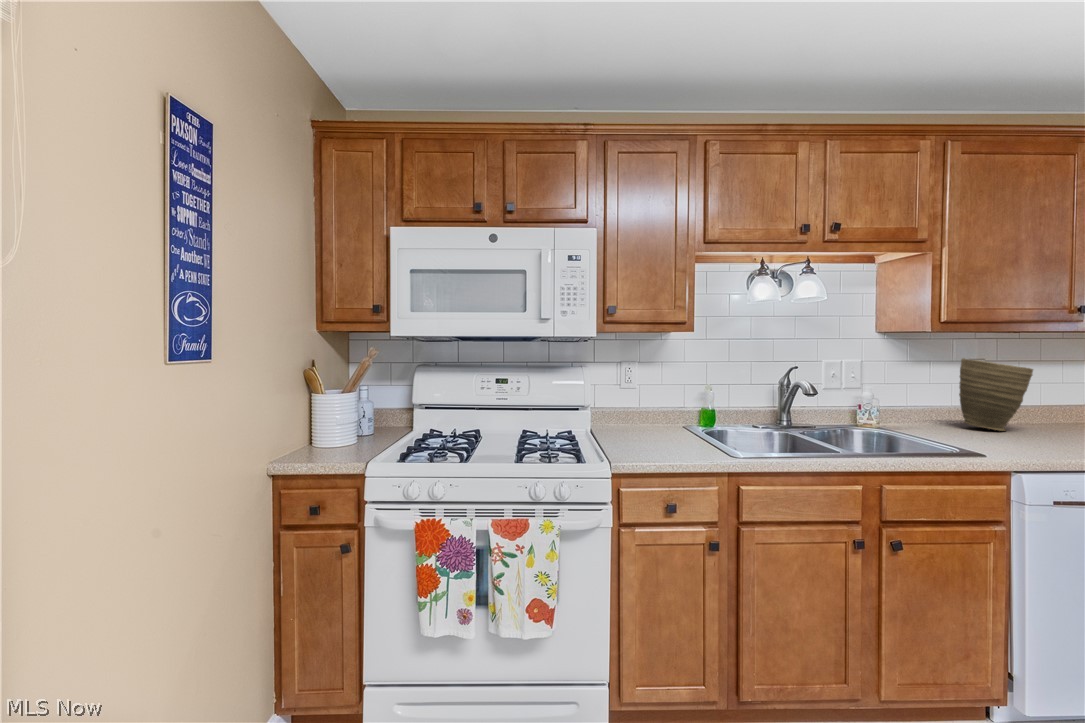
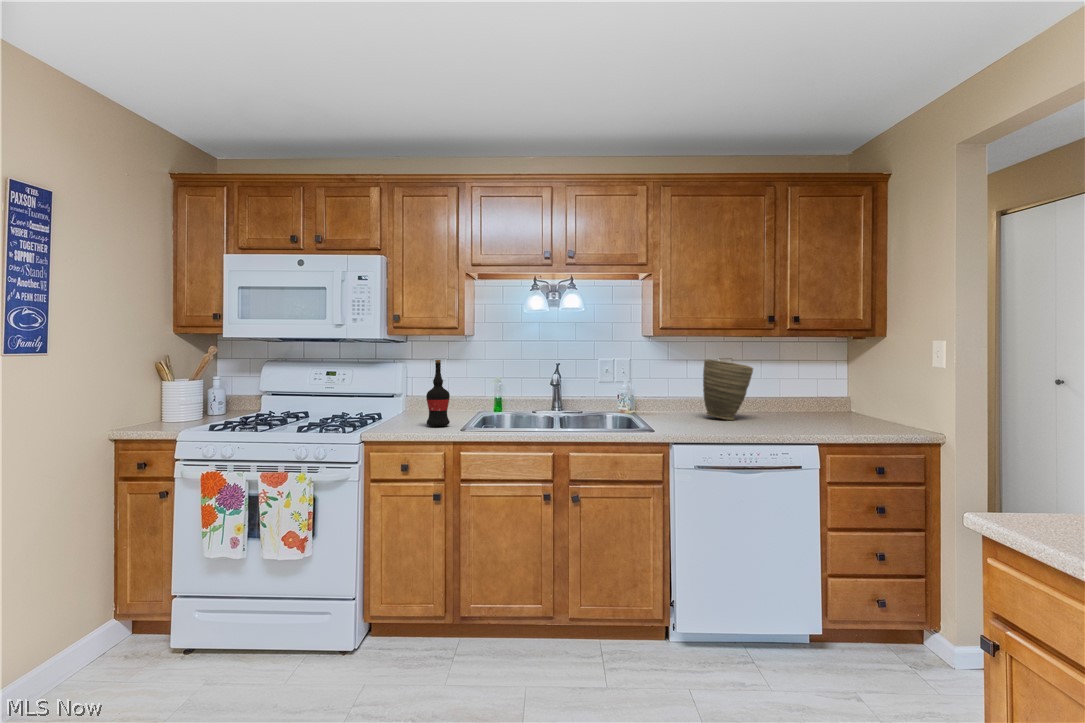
wine bottle: none [672,363,703,448] -> present [426,360,450,426]

